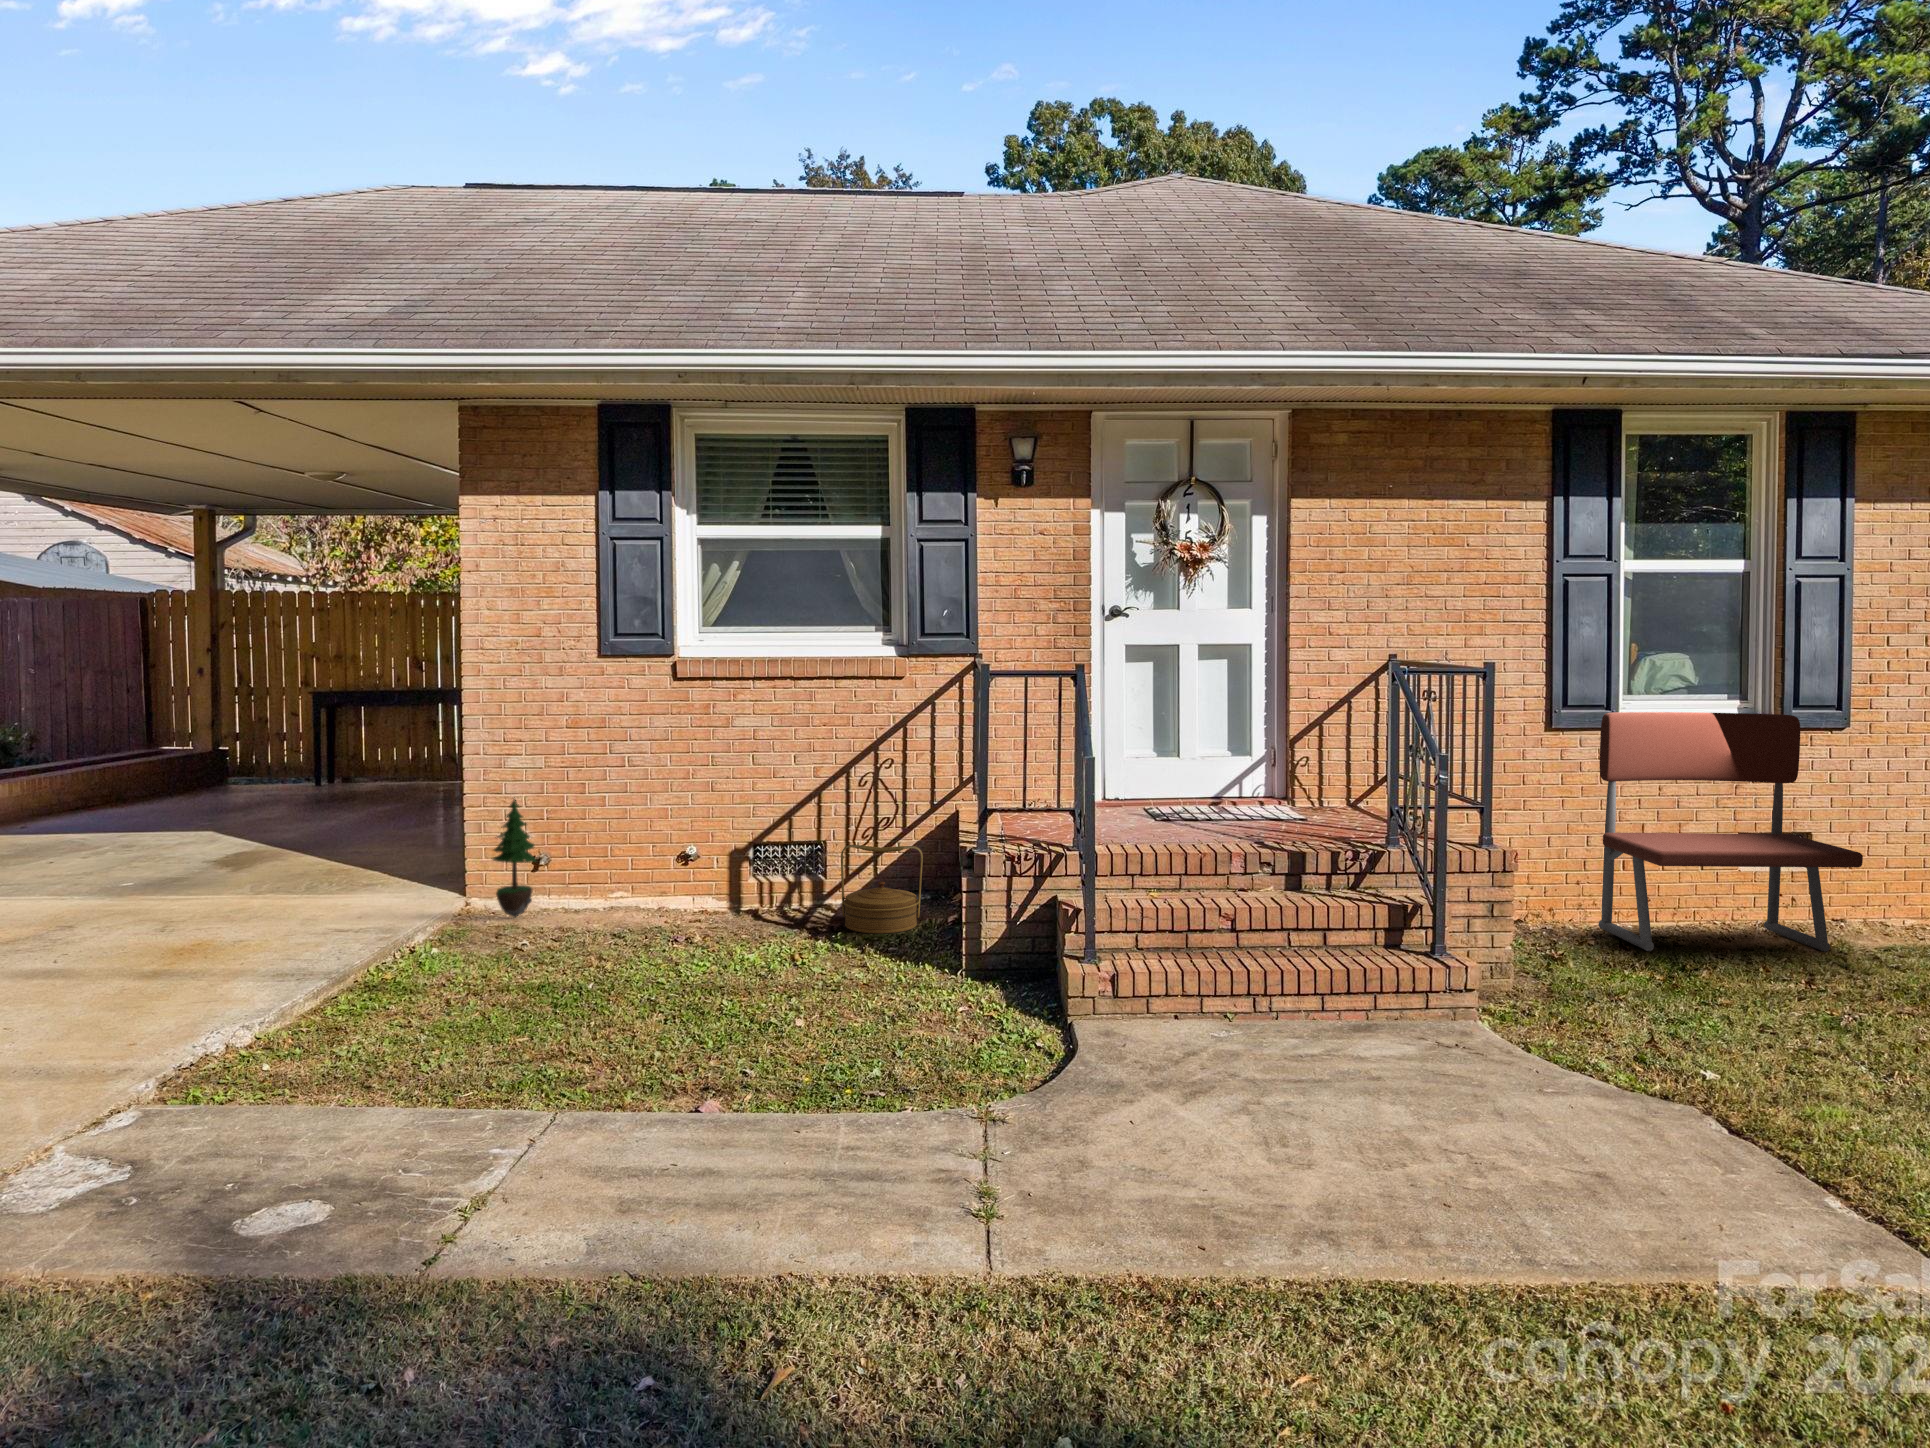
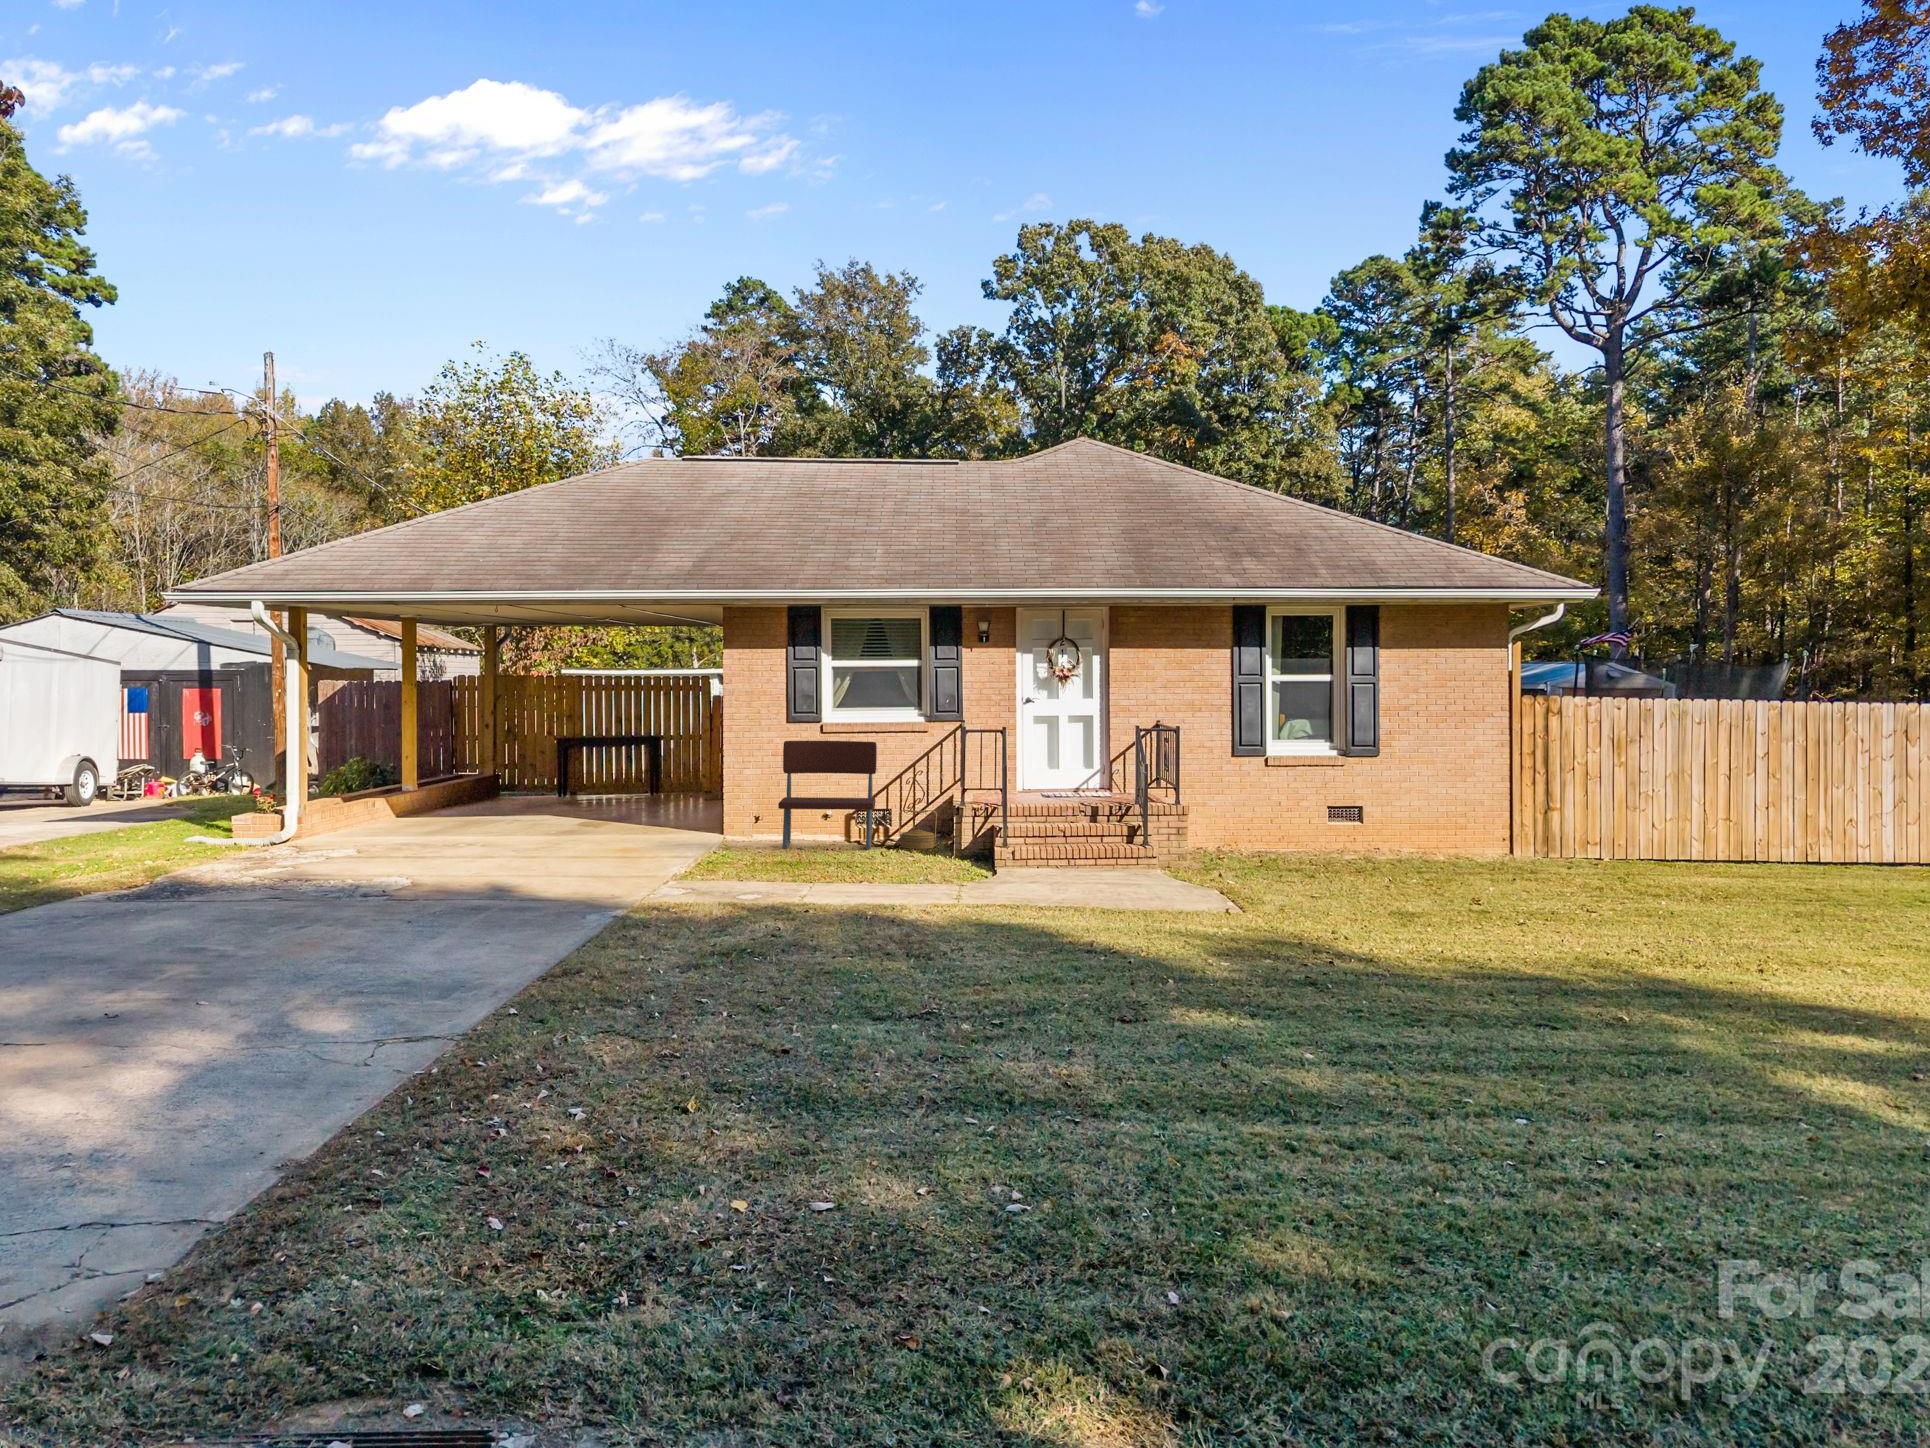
bench: present [1599,712,1863,952] -> present [778,741,877,850]
potted tree: present [491,797,536,917] -> none [738,787,759,844]

